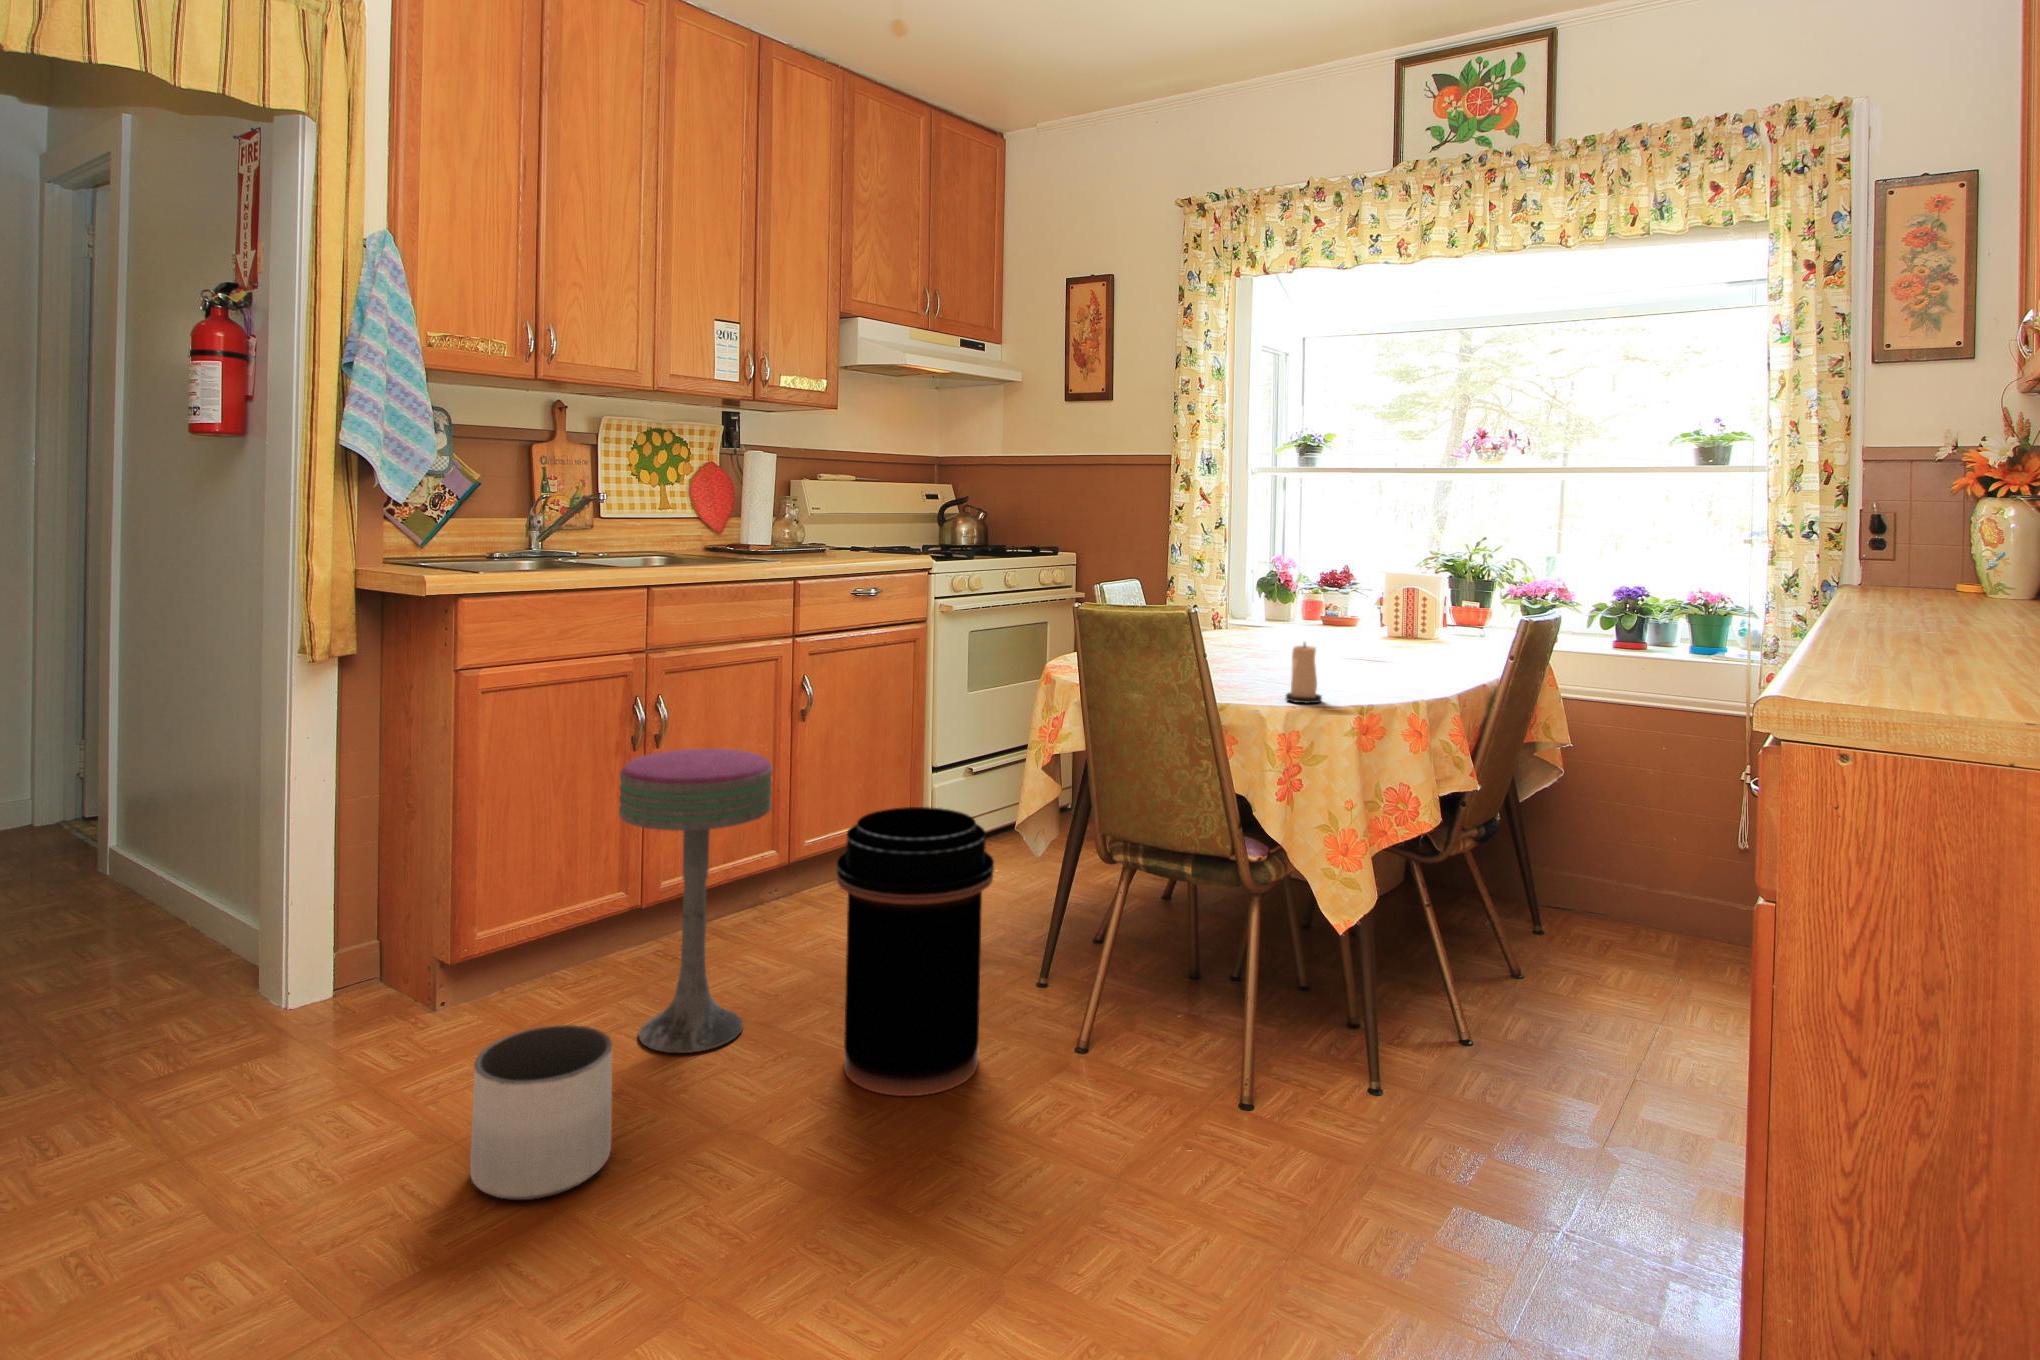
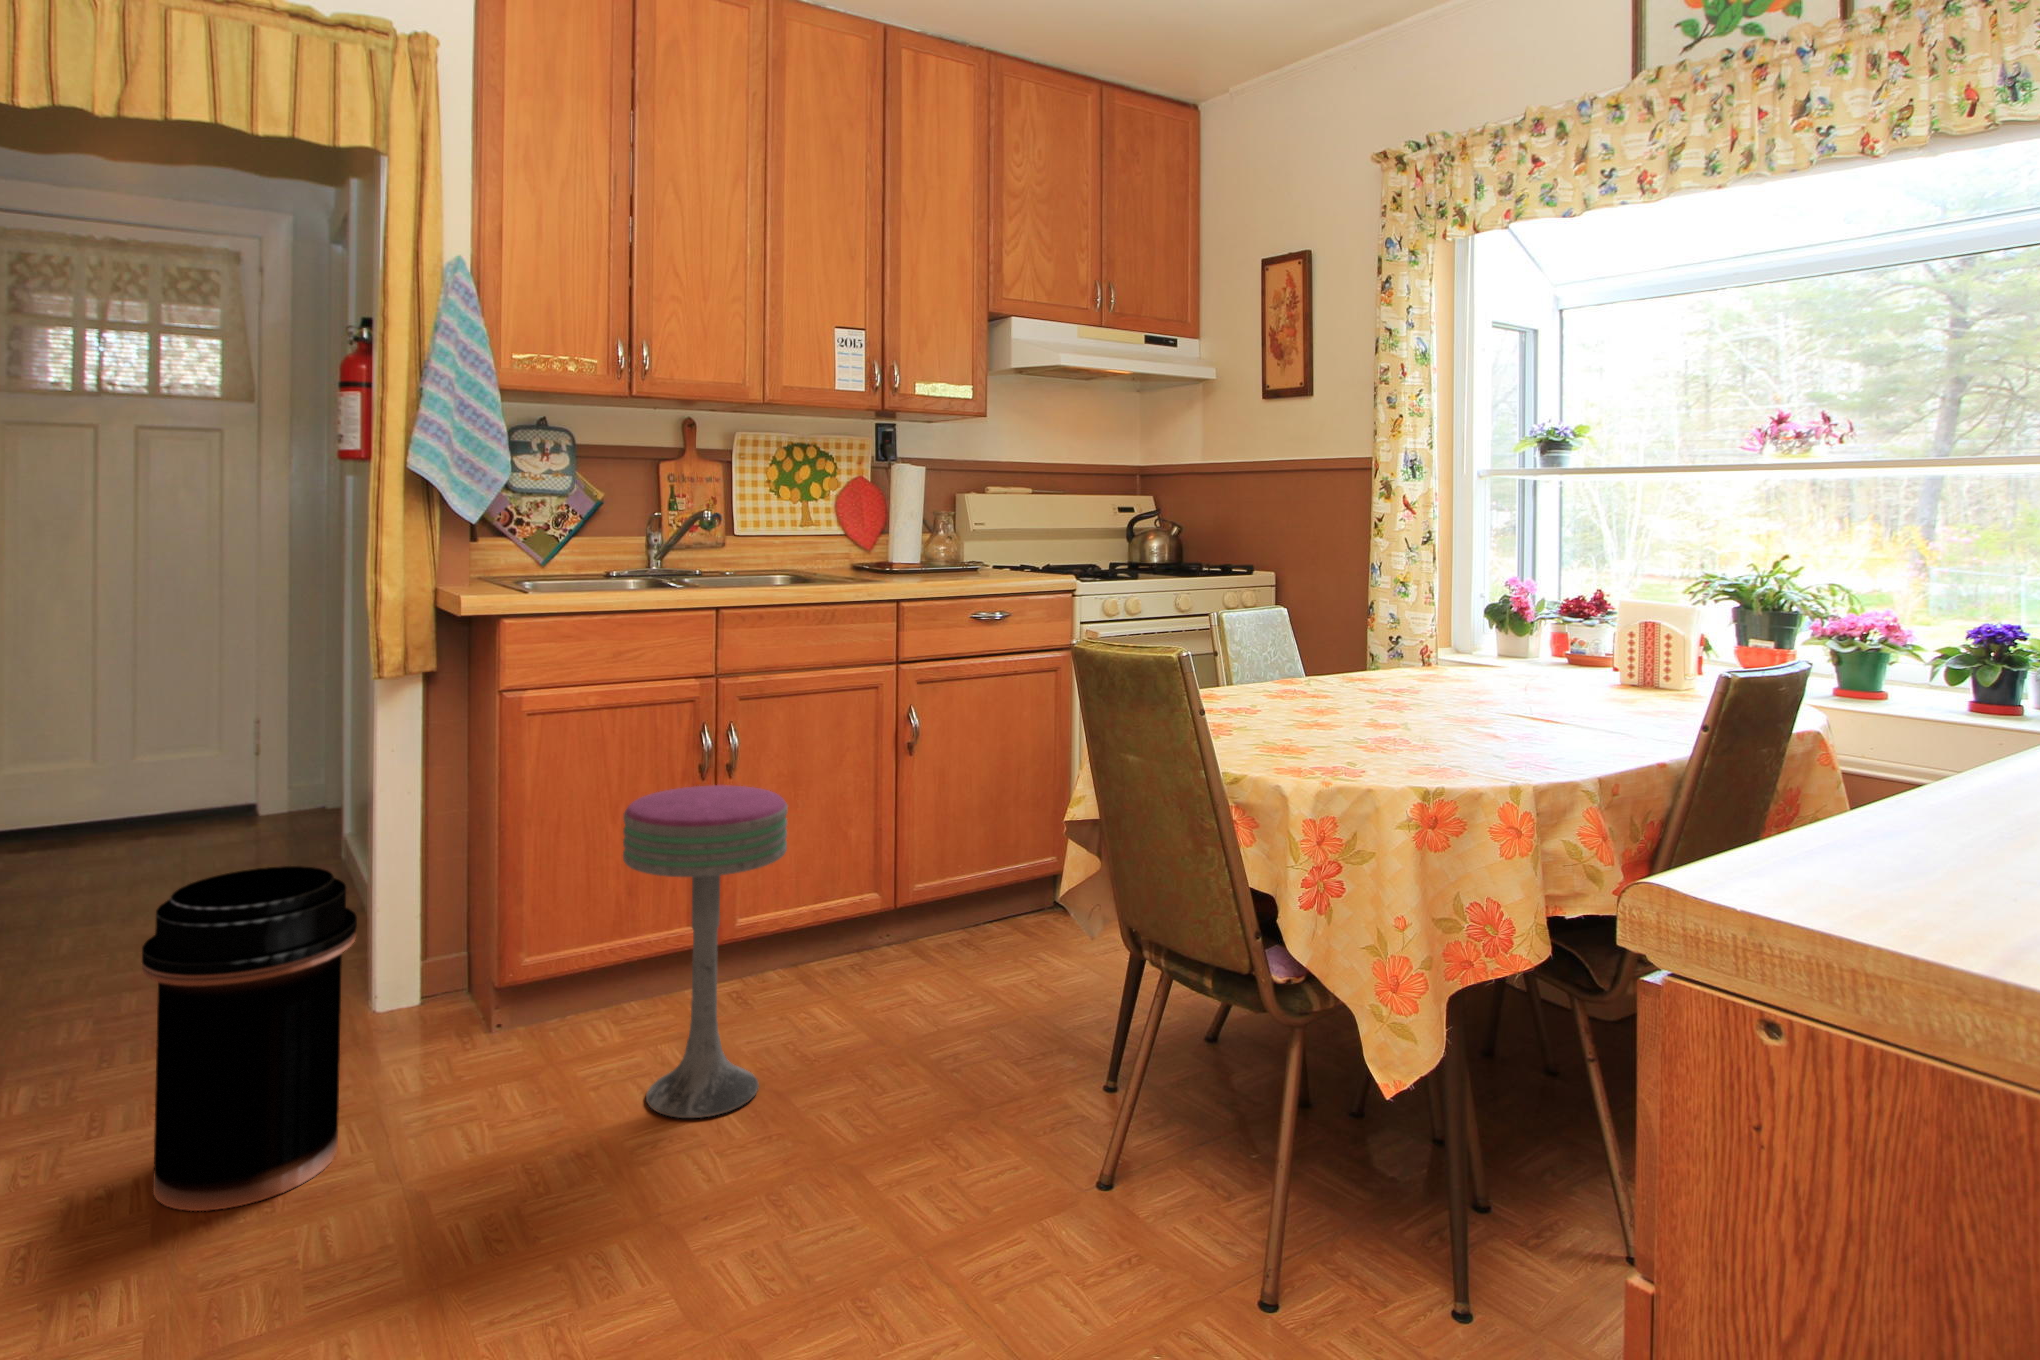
candle: present [1286,643,1322,703] -> none [1327,695,1375,778]
trash can: present [837,807,994,1096] -> present [142,866,357,1211]
planter: present [470,1025,612,1200] -> none [384,1077,536,1266]

